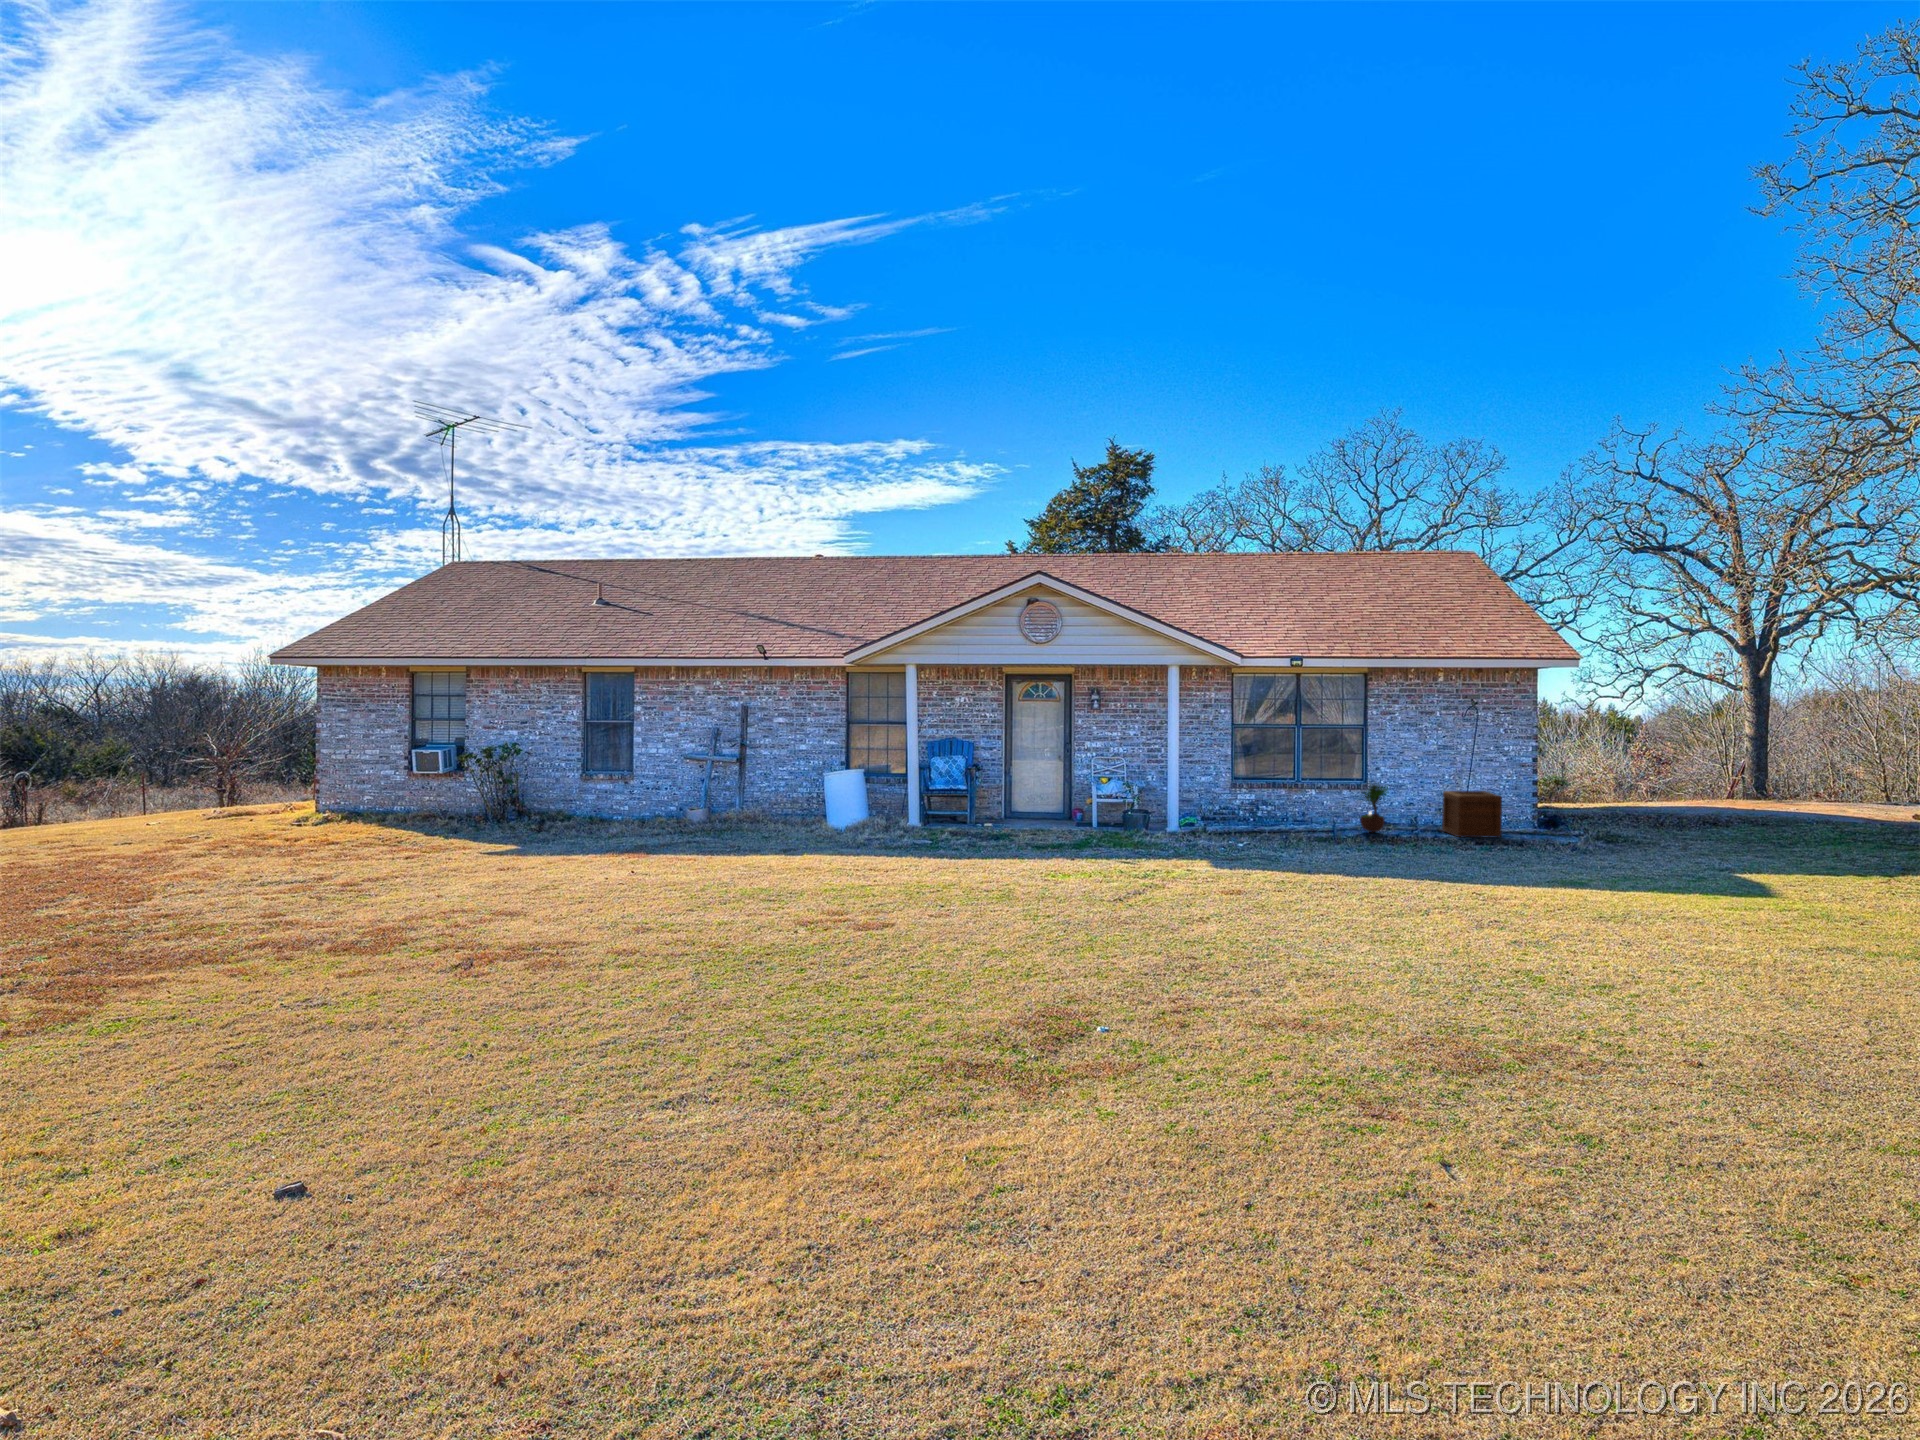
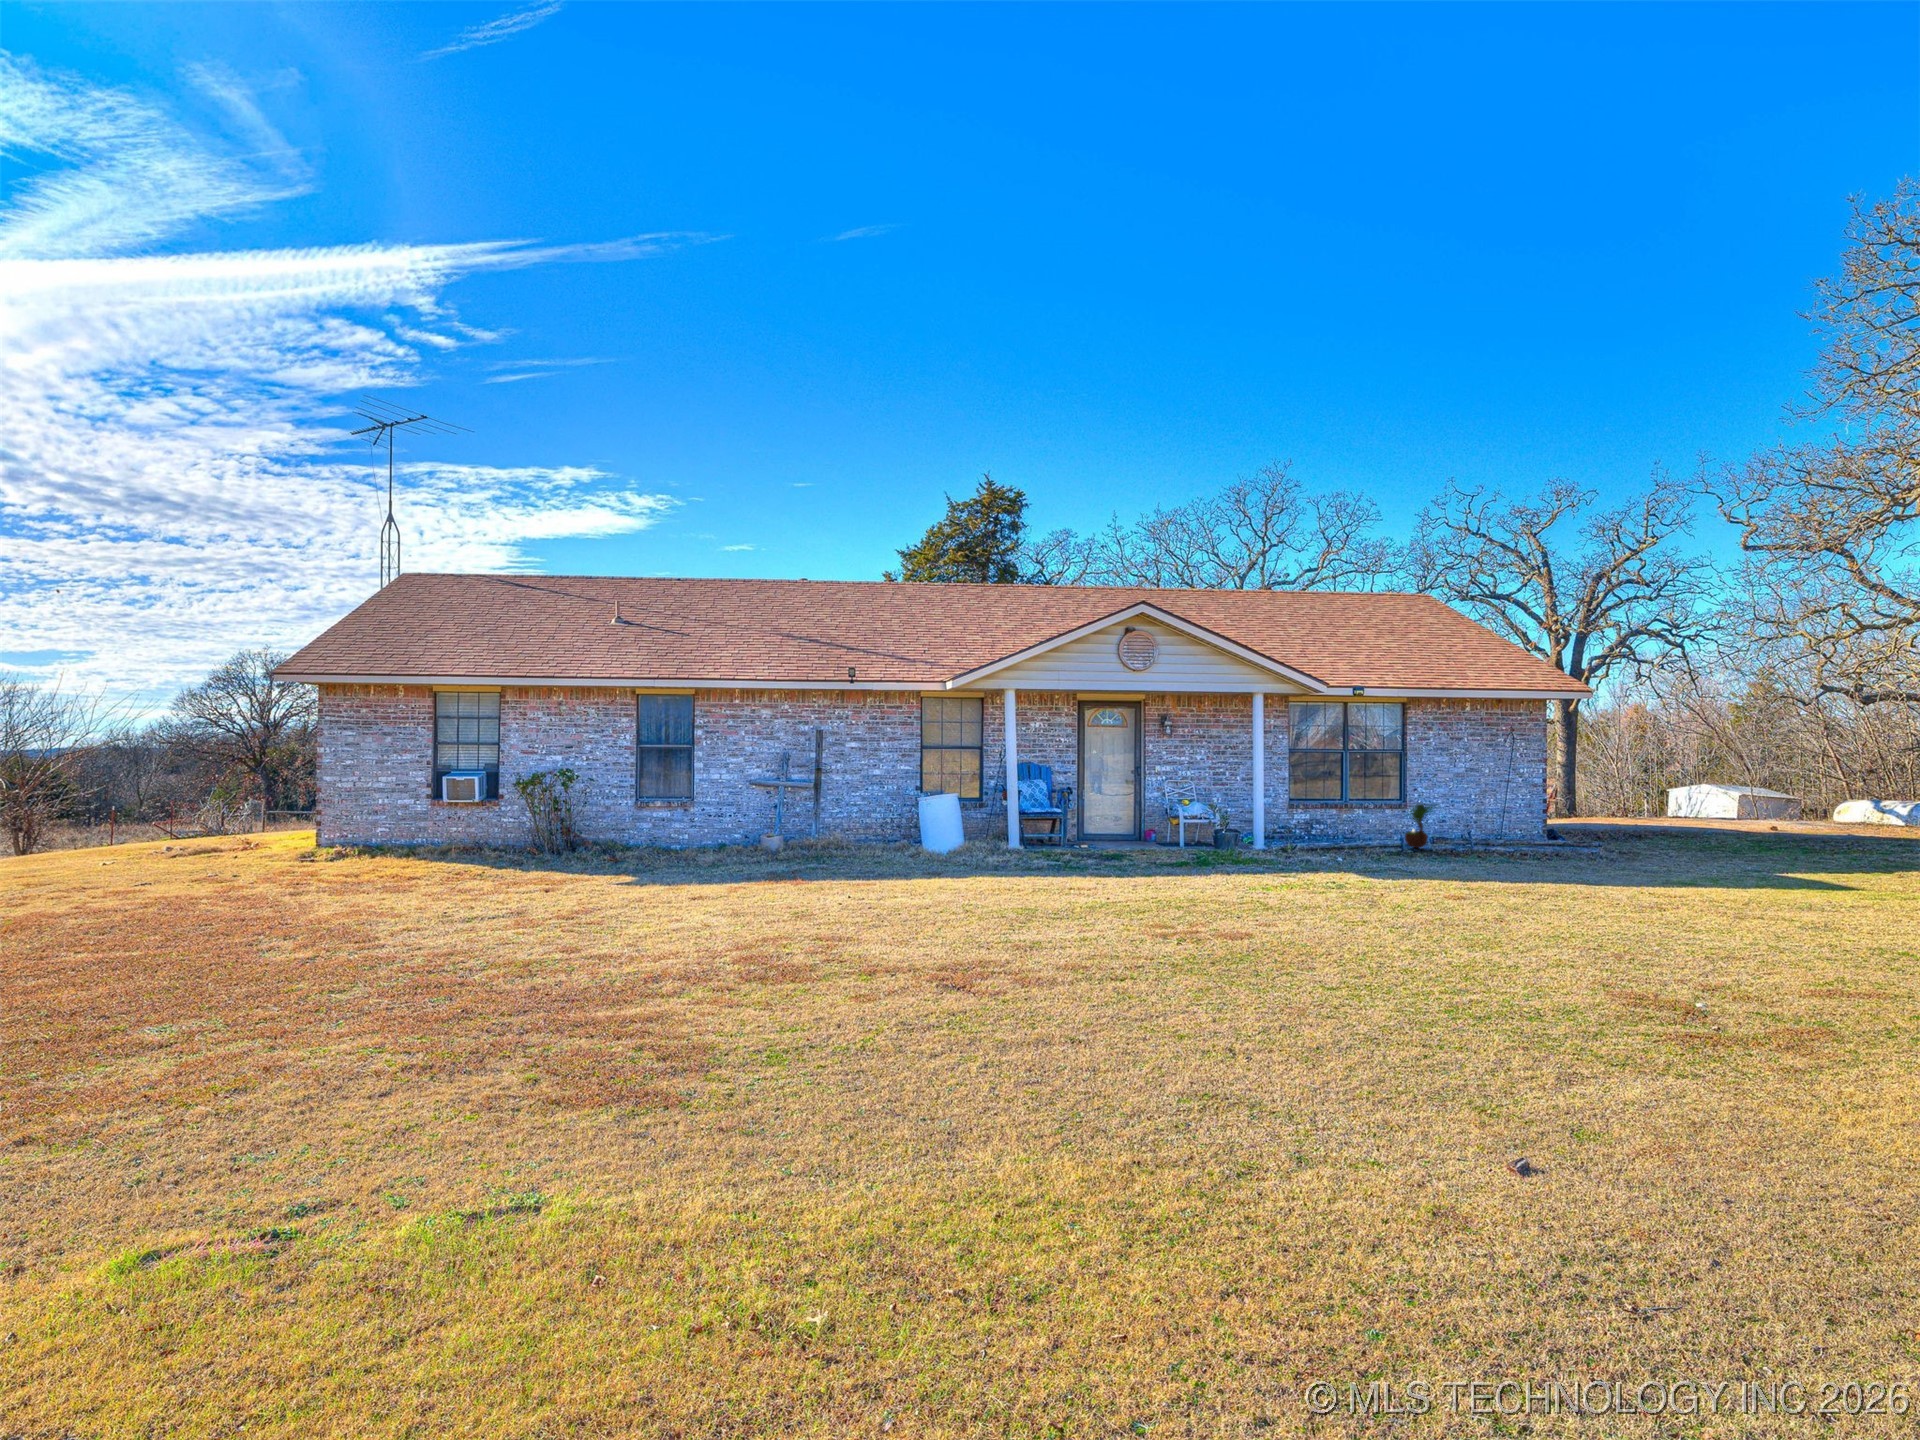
wooden crate: present [1442,791,1502,837] -> none [1471,809,1530,851]

